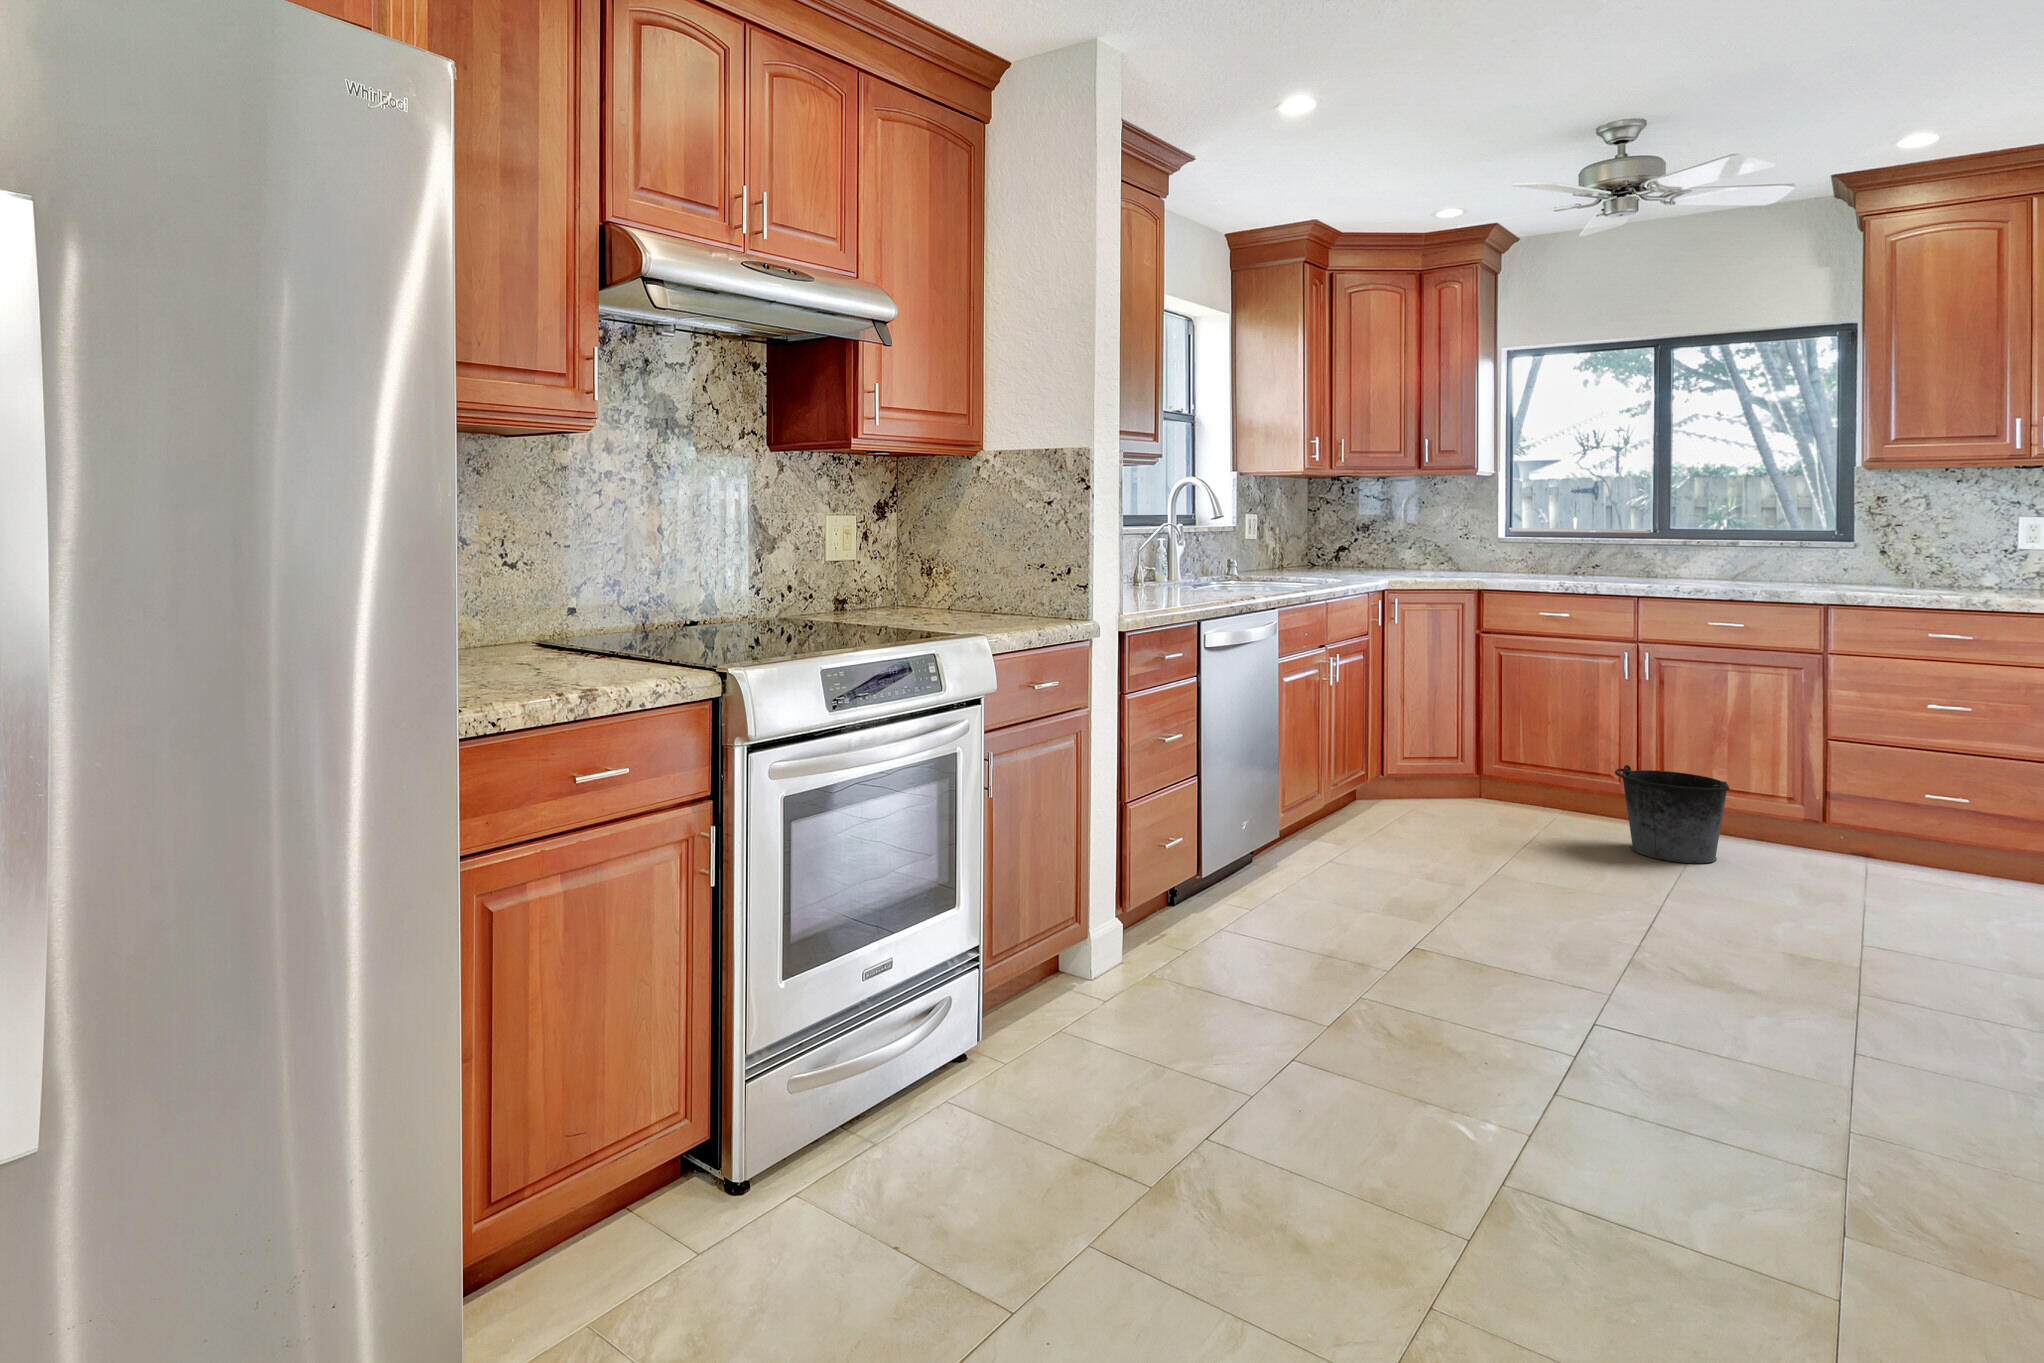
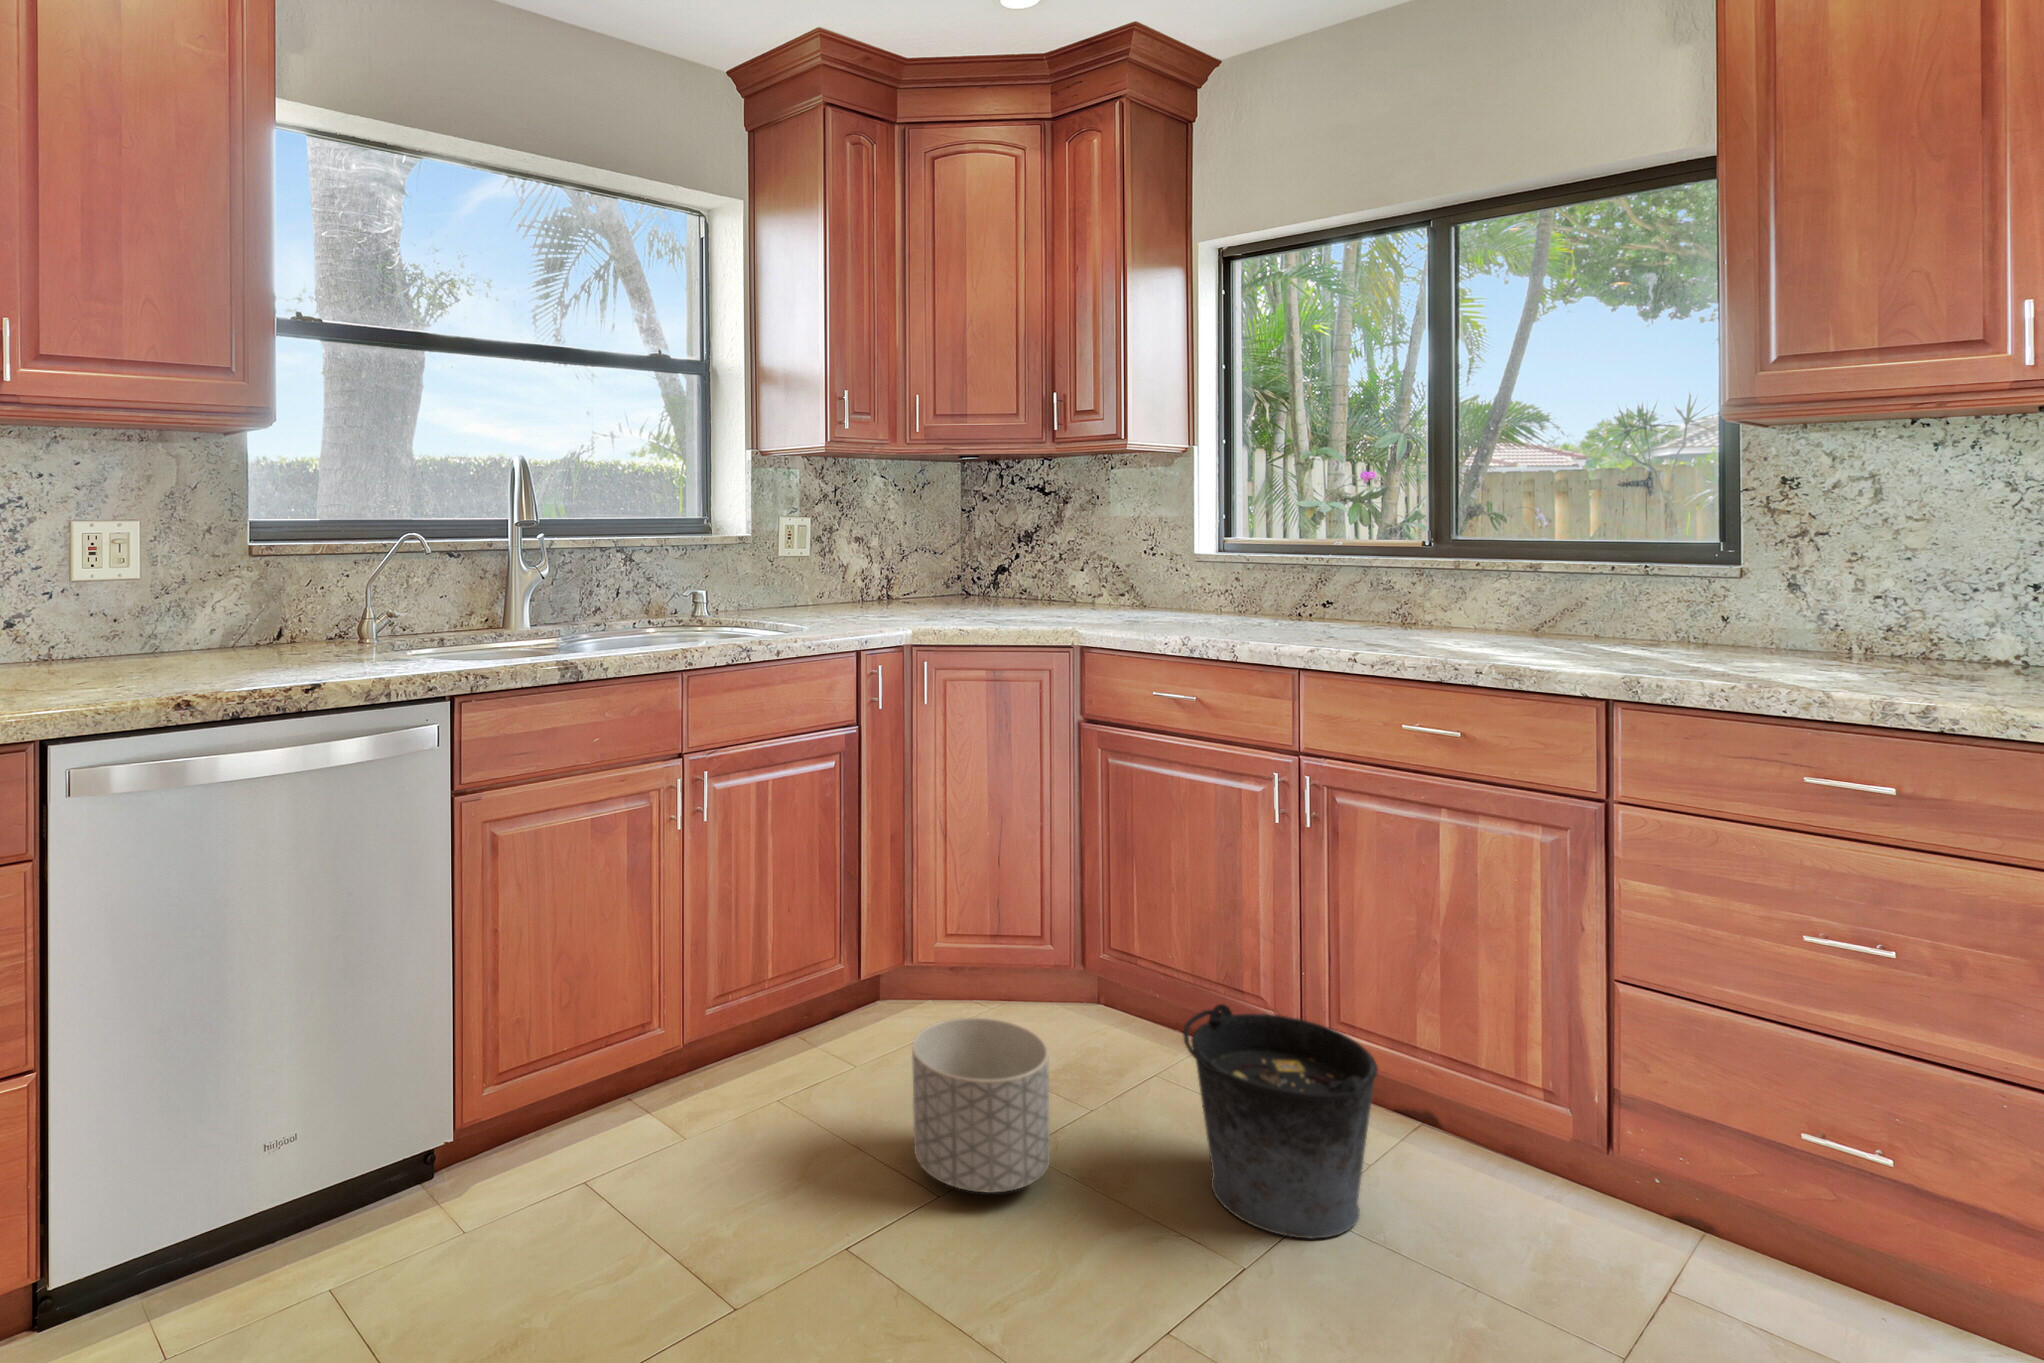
planter: none [1477,778,1560,856] -> present [912,1018,1050,1192]

